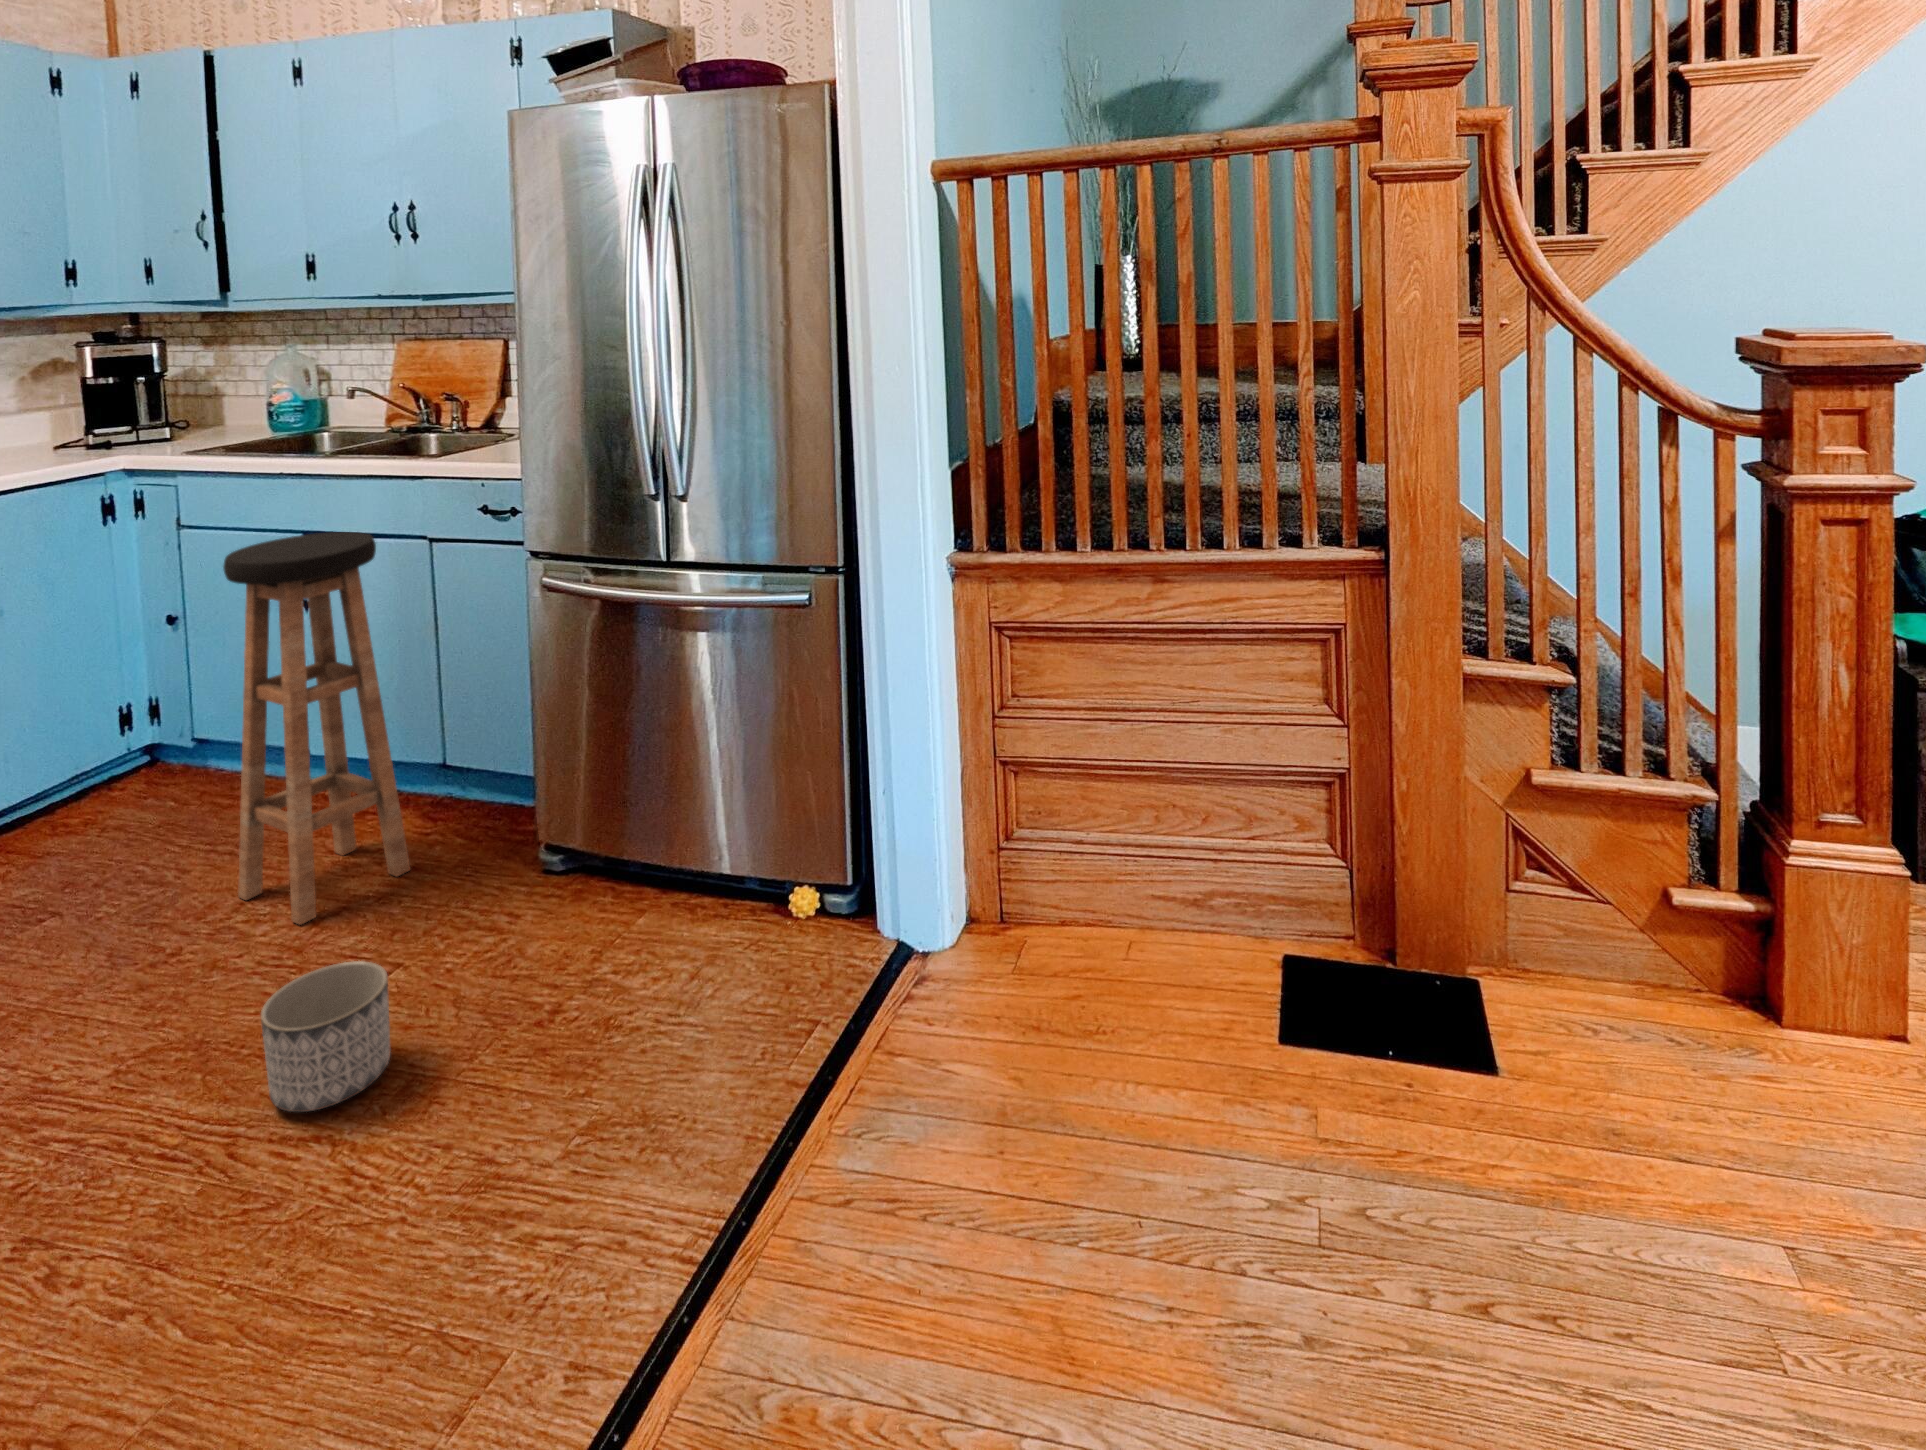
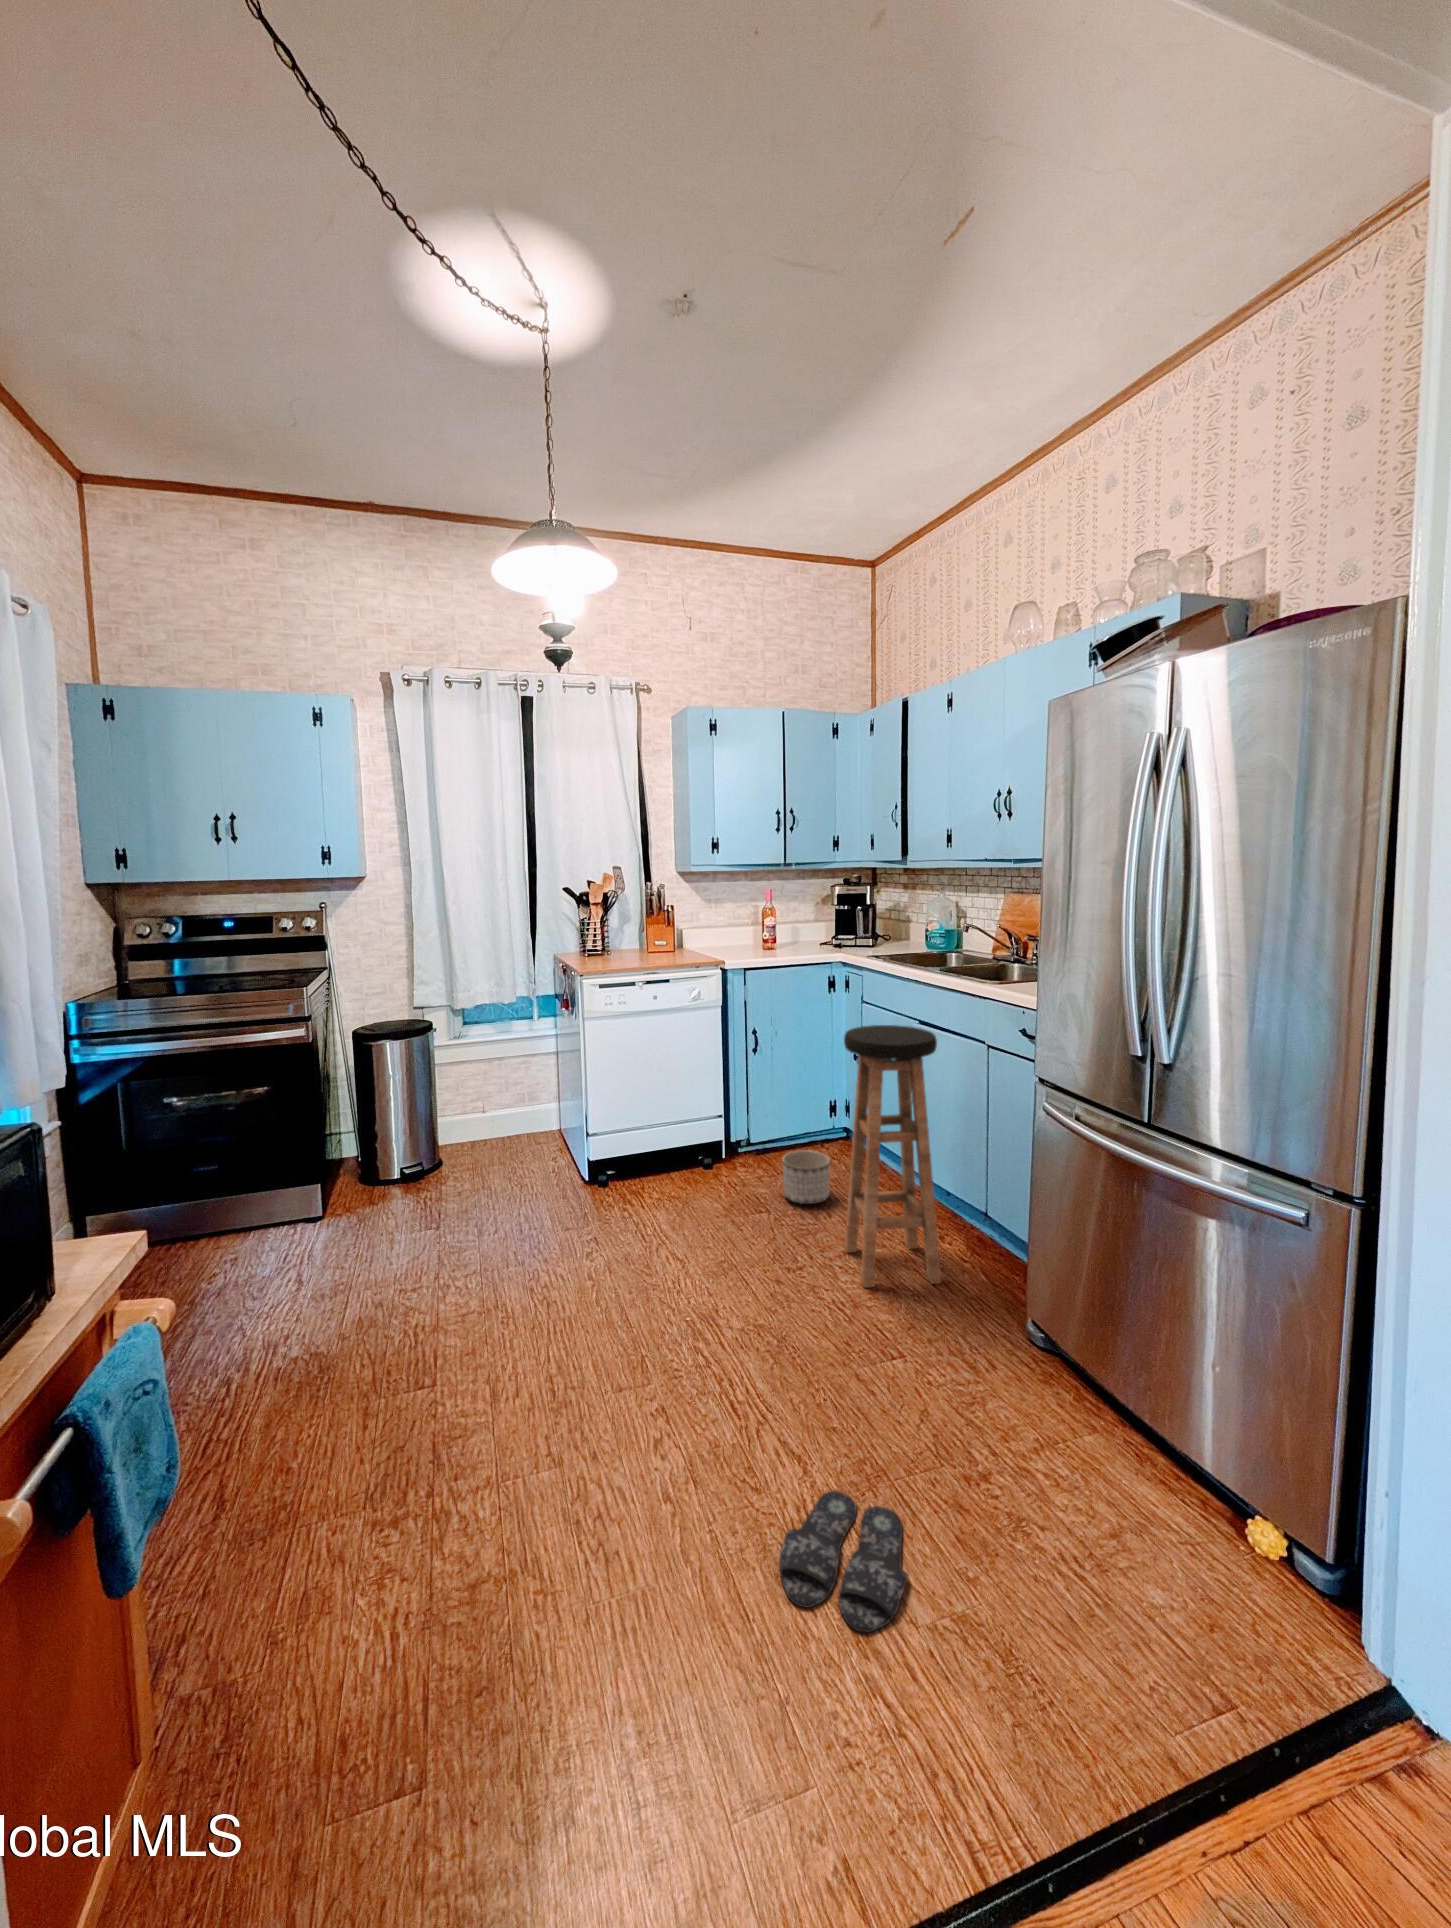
planter: present [261,961,391,1112] -> present [782,1150,830,1204]
slippers: none [348,1099,522,1252] -> present [779,1491,909,1632]

